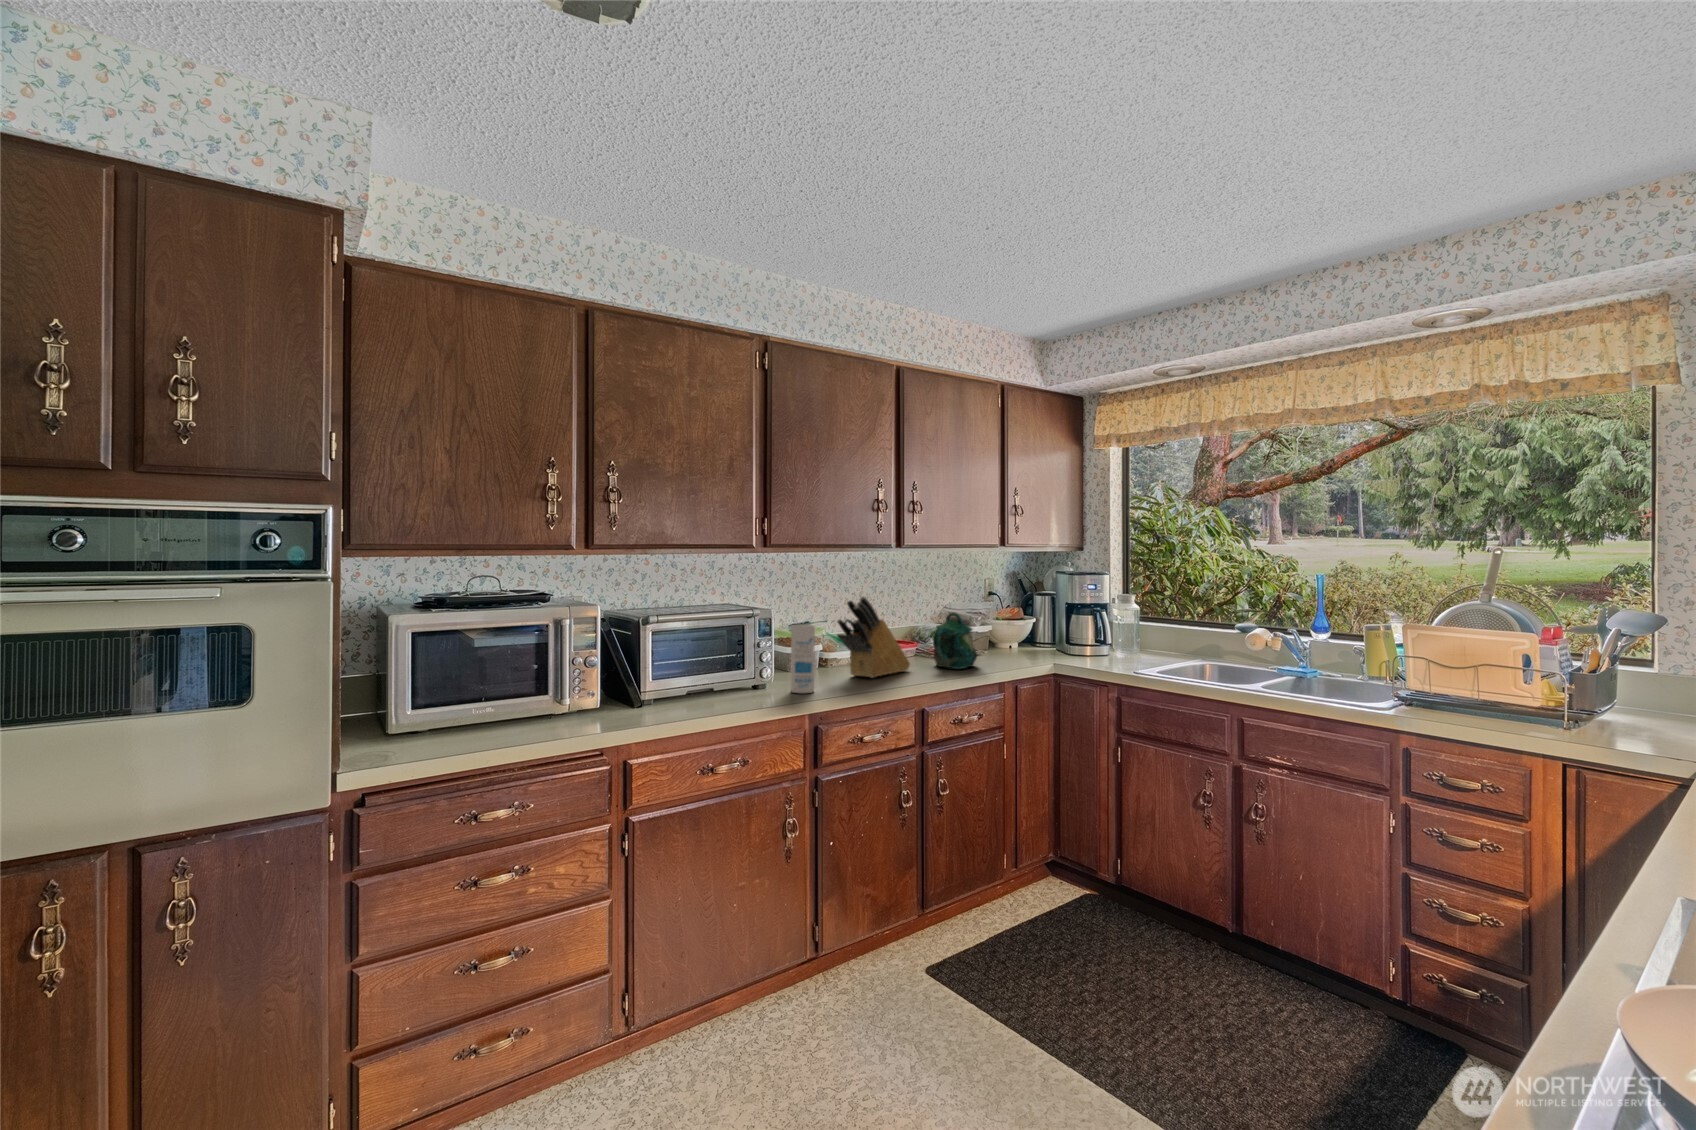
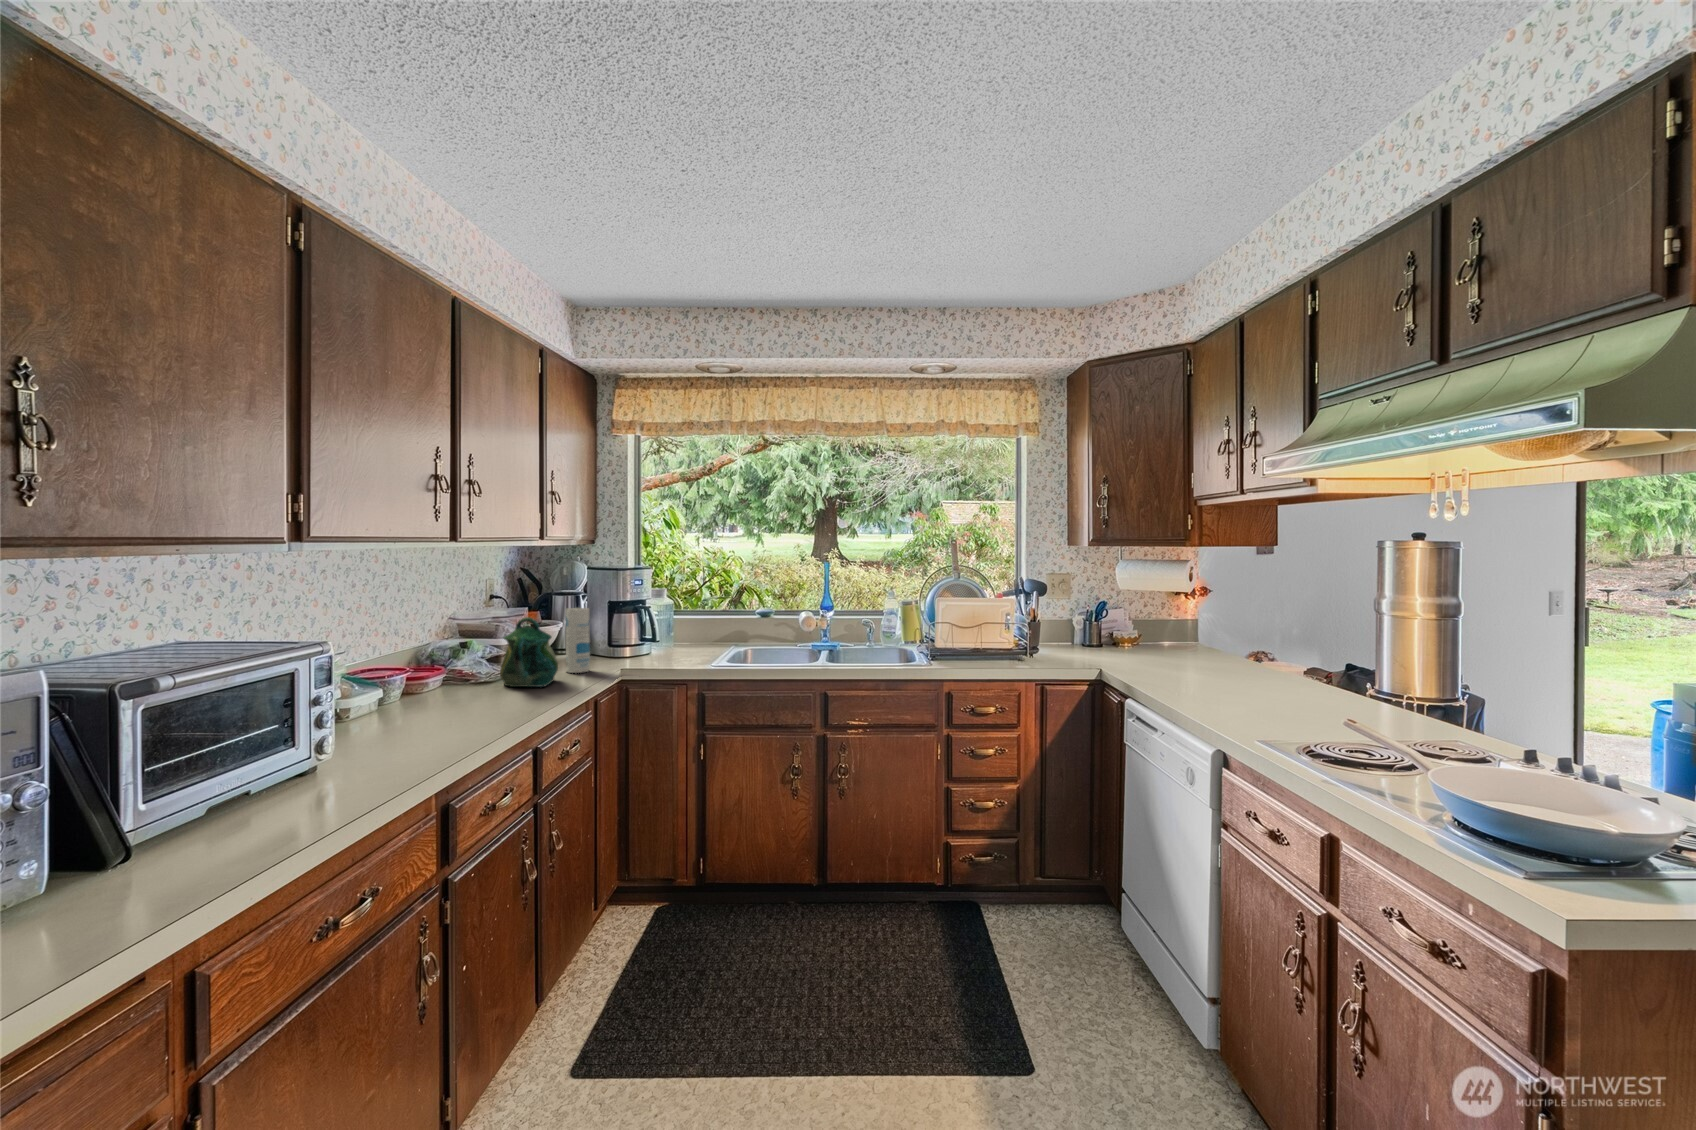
knife block: present [837,597,910,678] -> none [404,606,485,718]
canister: present [791,625,815,693] -> present [566,608,590,673]

